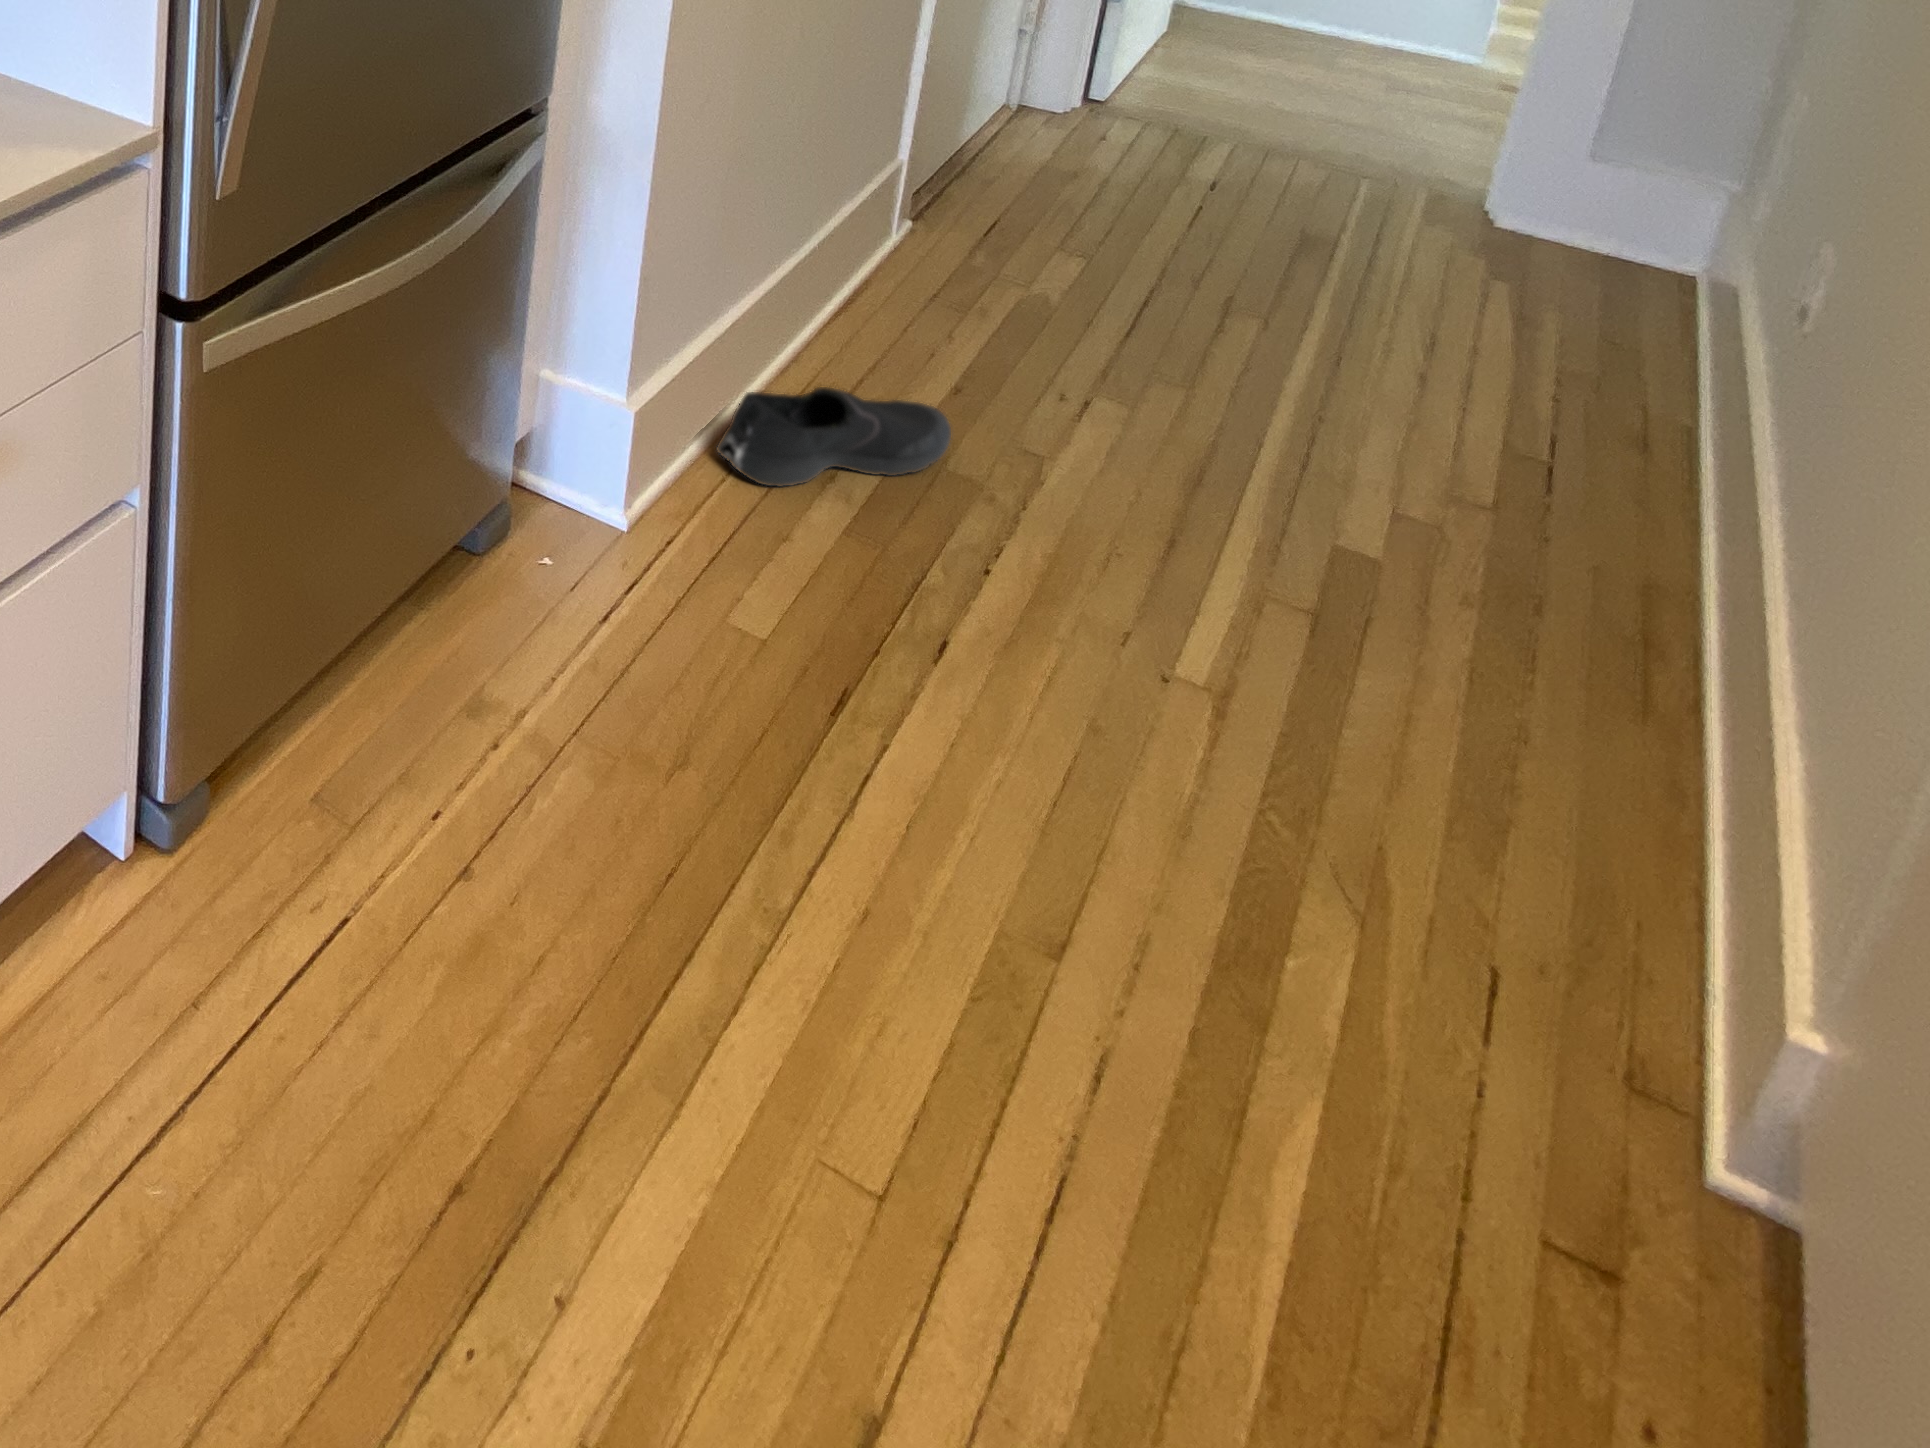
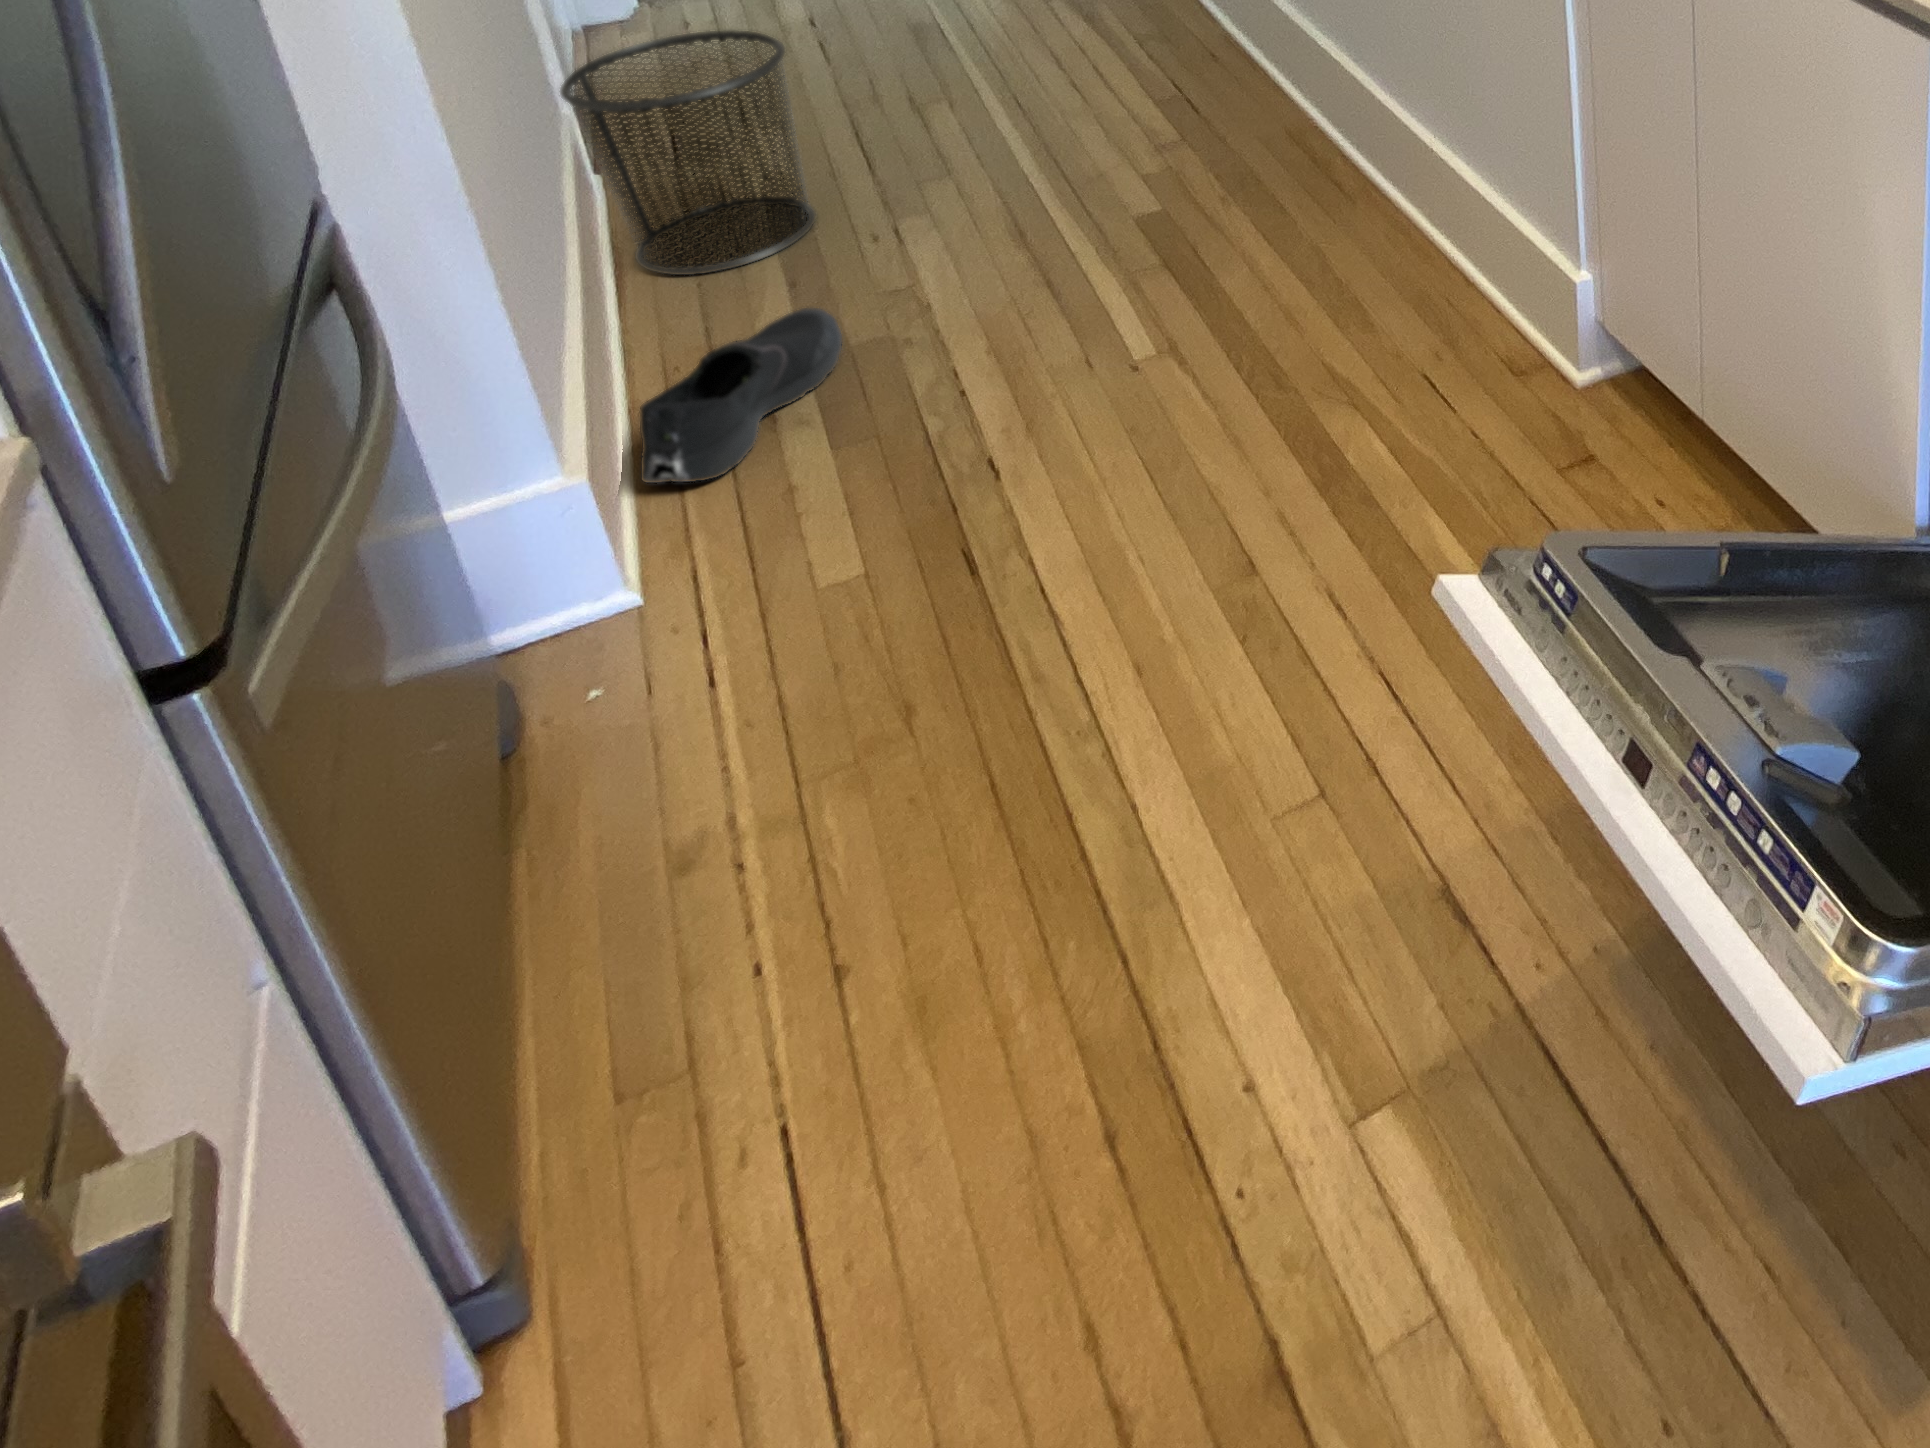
waste bin: none [878,120,1096,356] -> present [560,30,816,275]

